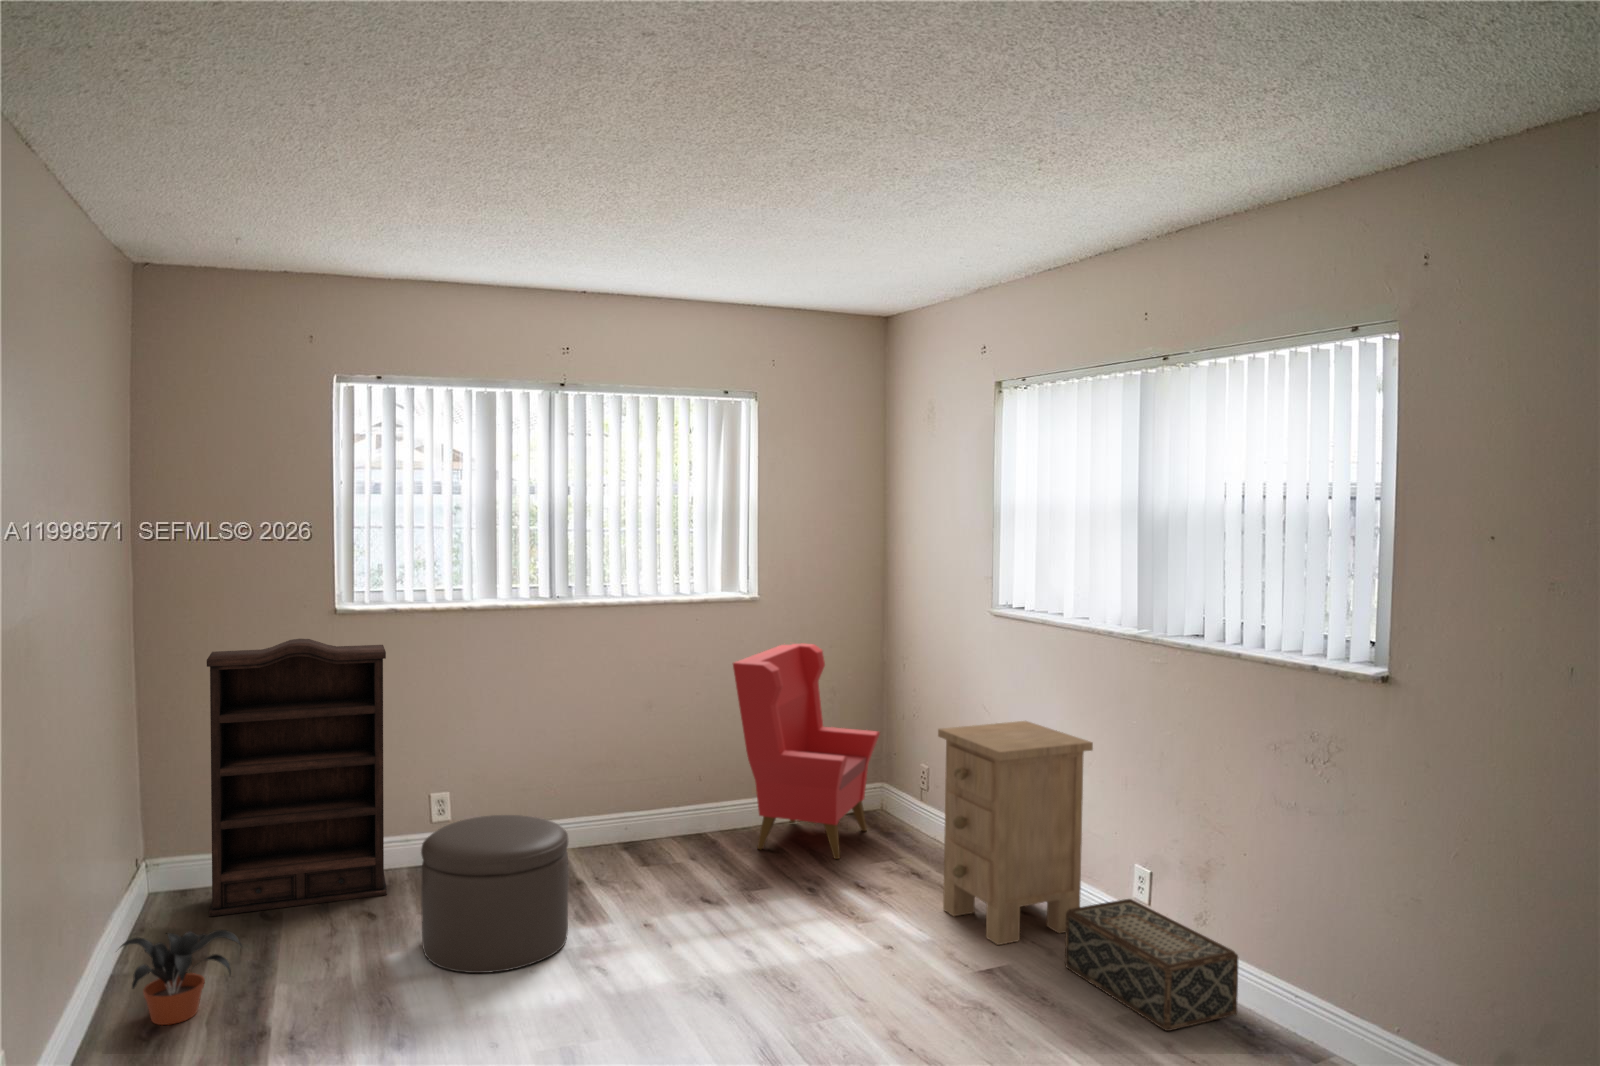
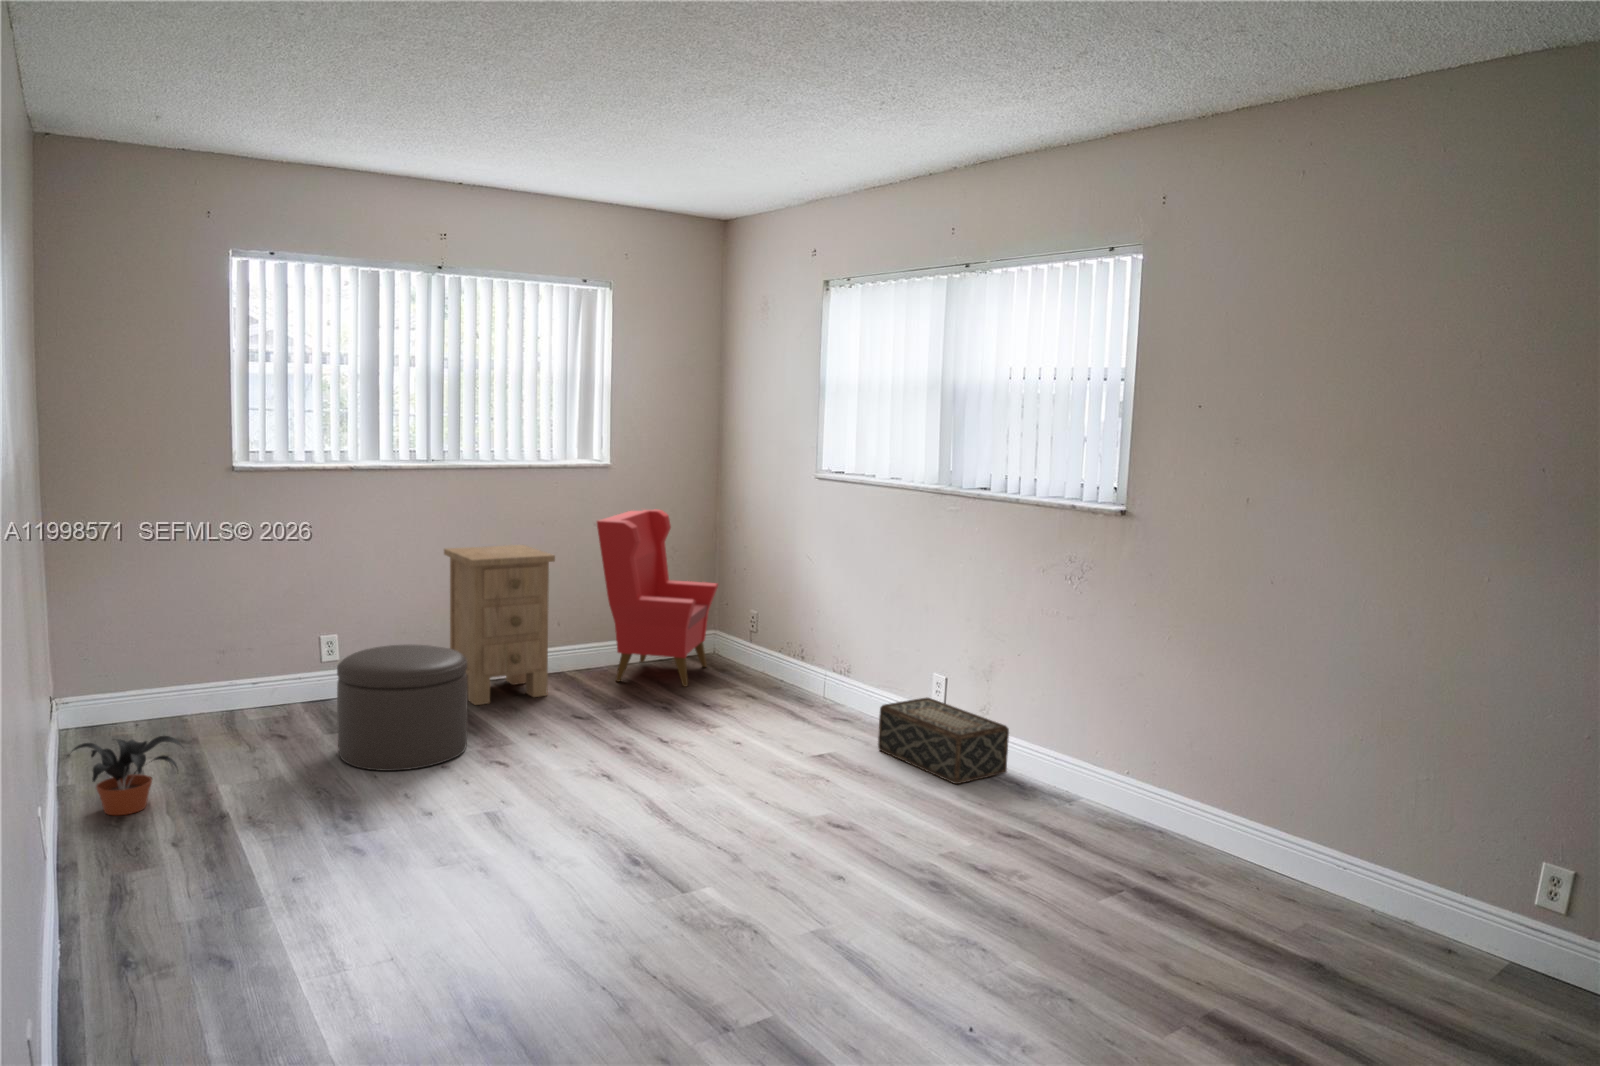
bookshelf: present [207,639,387,917] -> none [113,492,289,741]
nightstand: present [938,721,1093,945] -> present [444,545,555,705]

